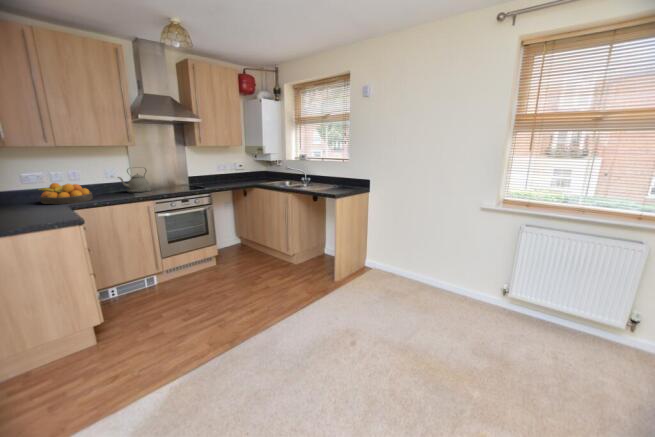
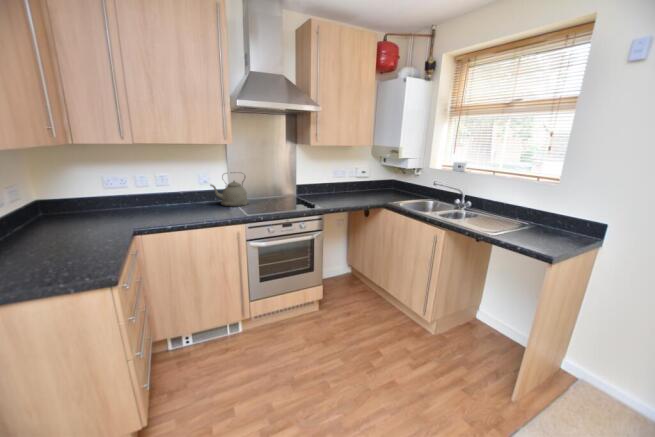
fruit bowl: present [37,183,93,204] -> none [115,191,177,221]

